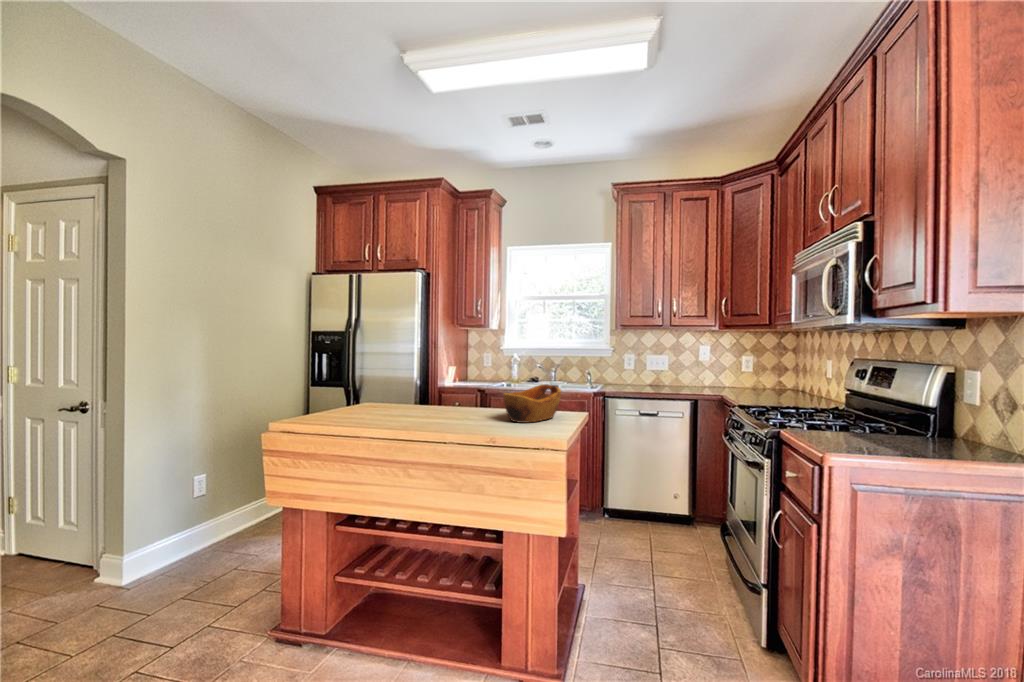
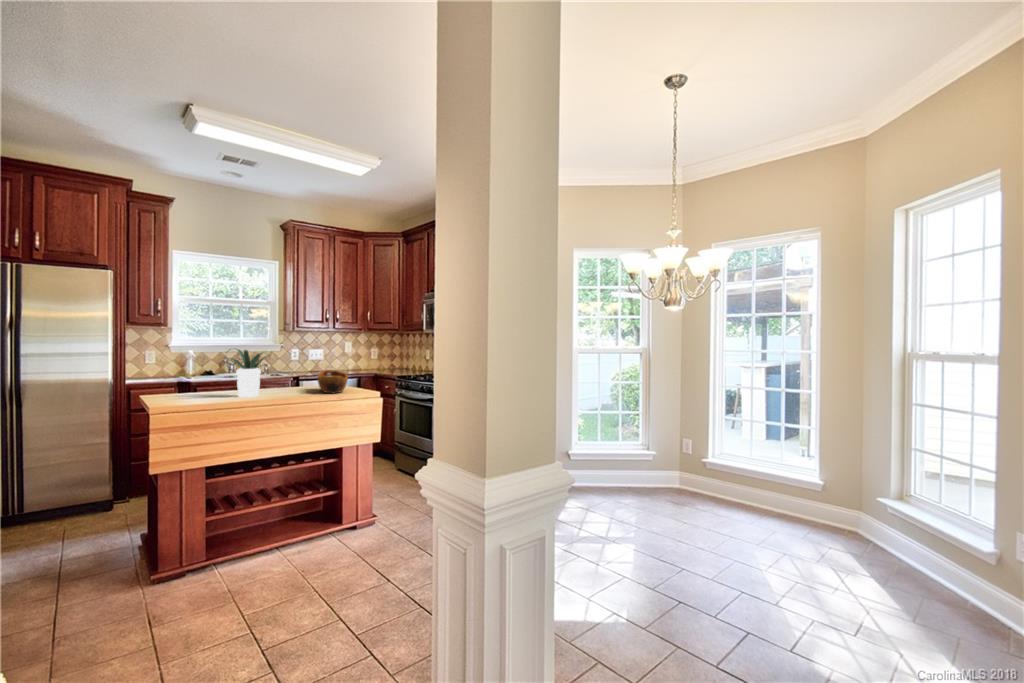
potted plant: none [380,348,460,414] -> present [231,349,270,397]

